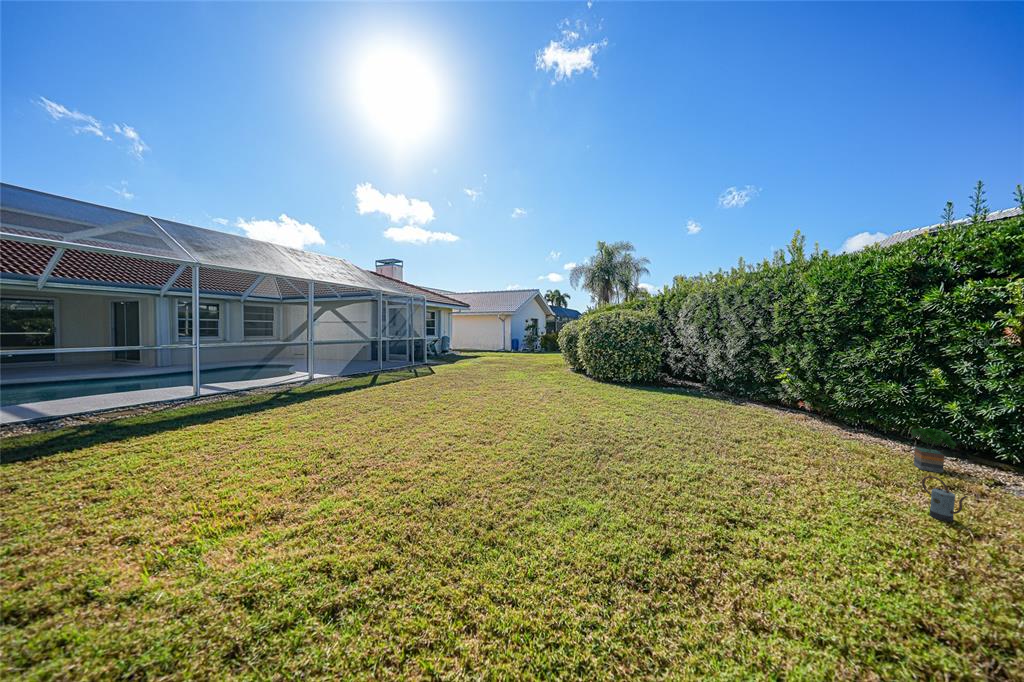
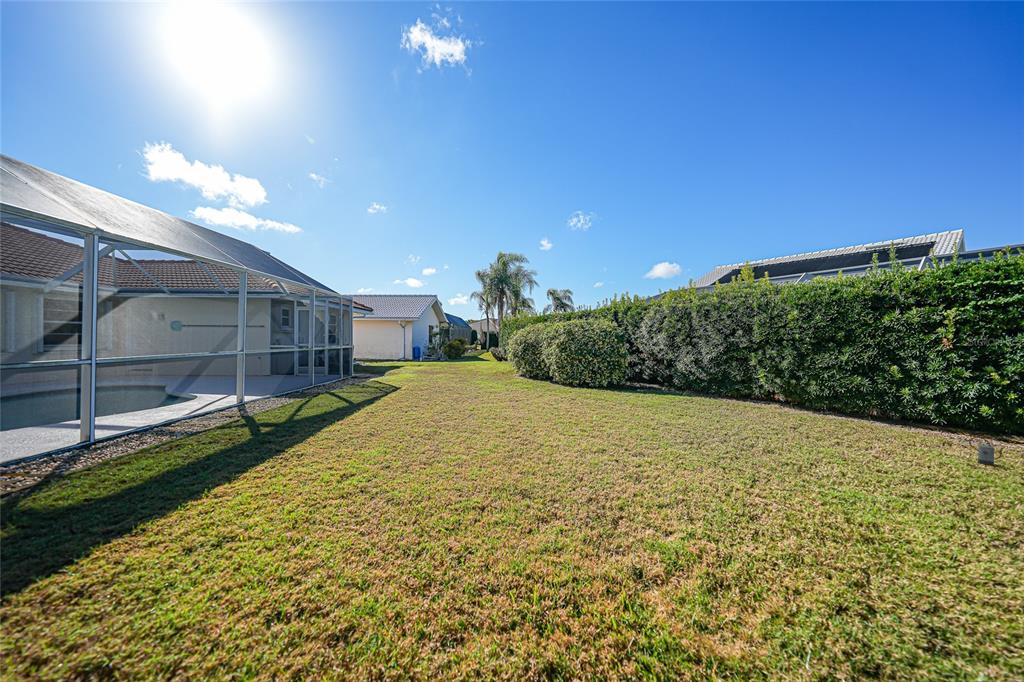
potted tree: present [912,428,956,473] -> none [900,406,933,436]

